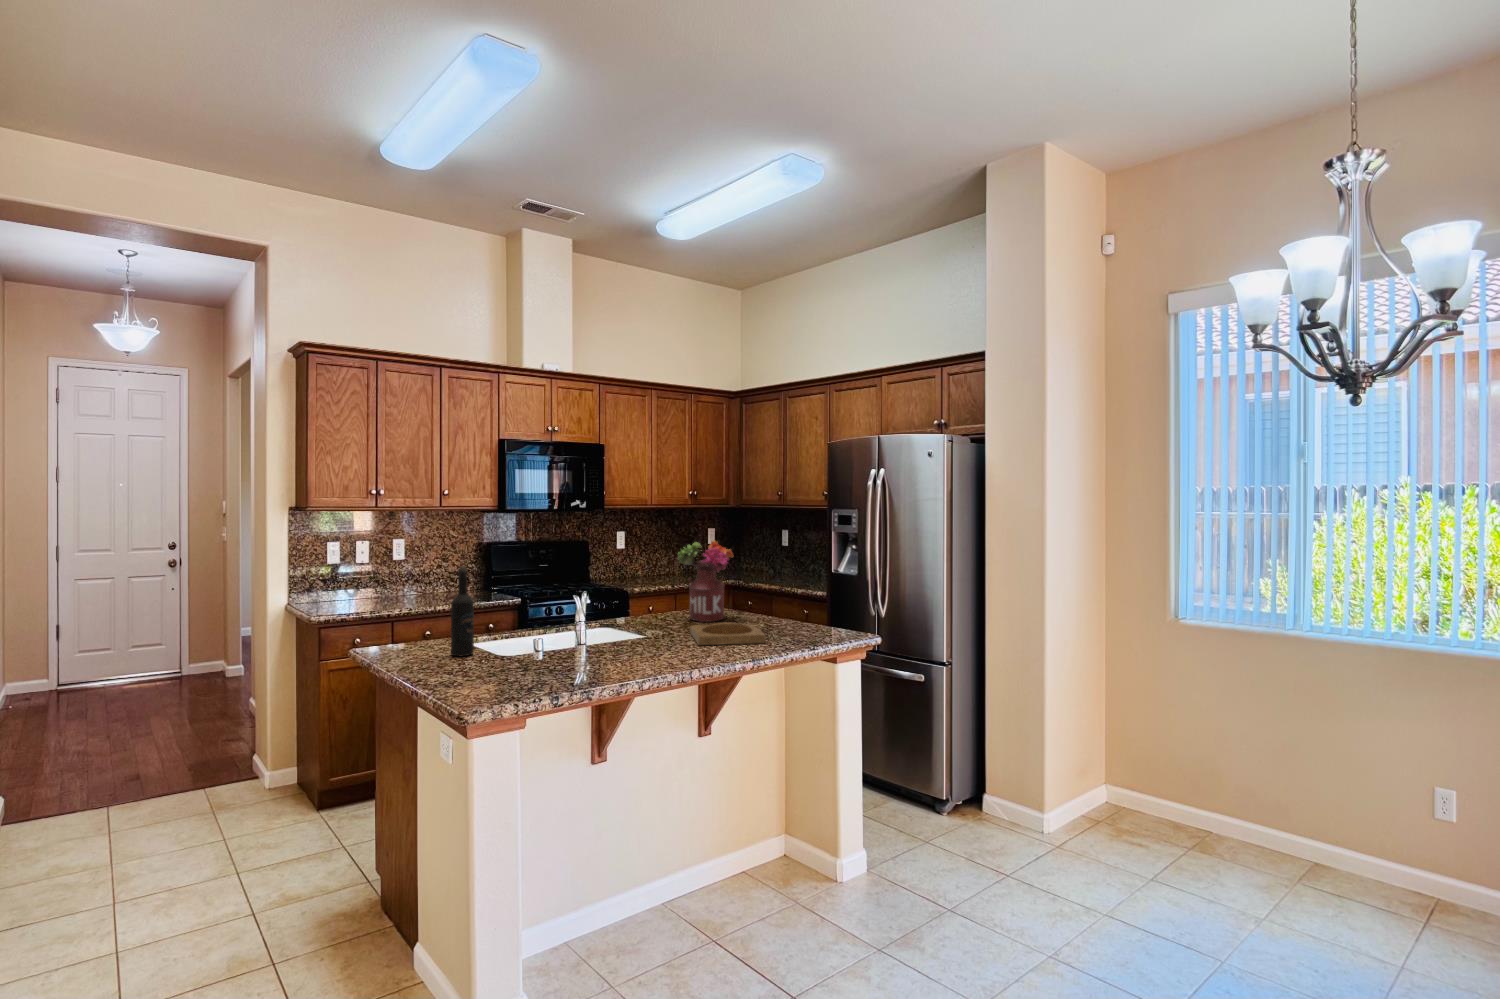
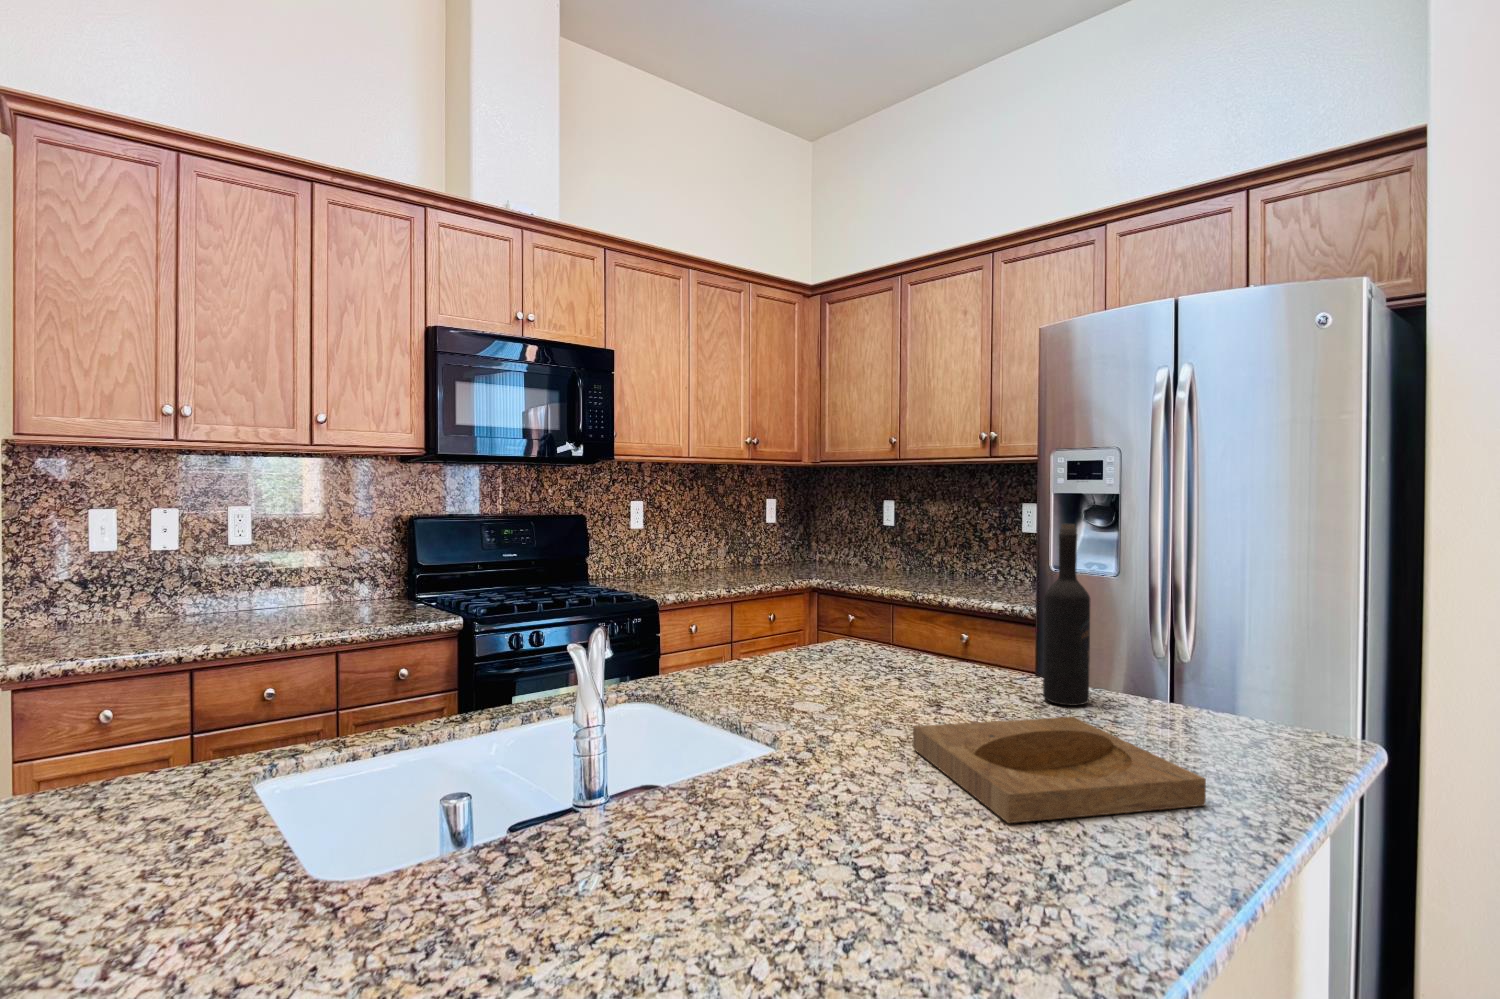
flower arrangement: present [678,540,733,622] -> none [824,493,960,694]
wine bottle: present [451,566,474,656] -> present [1043,524,1090,706]

